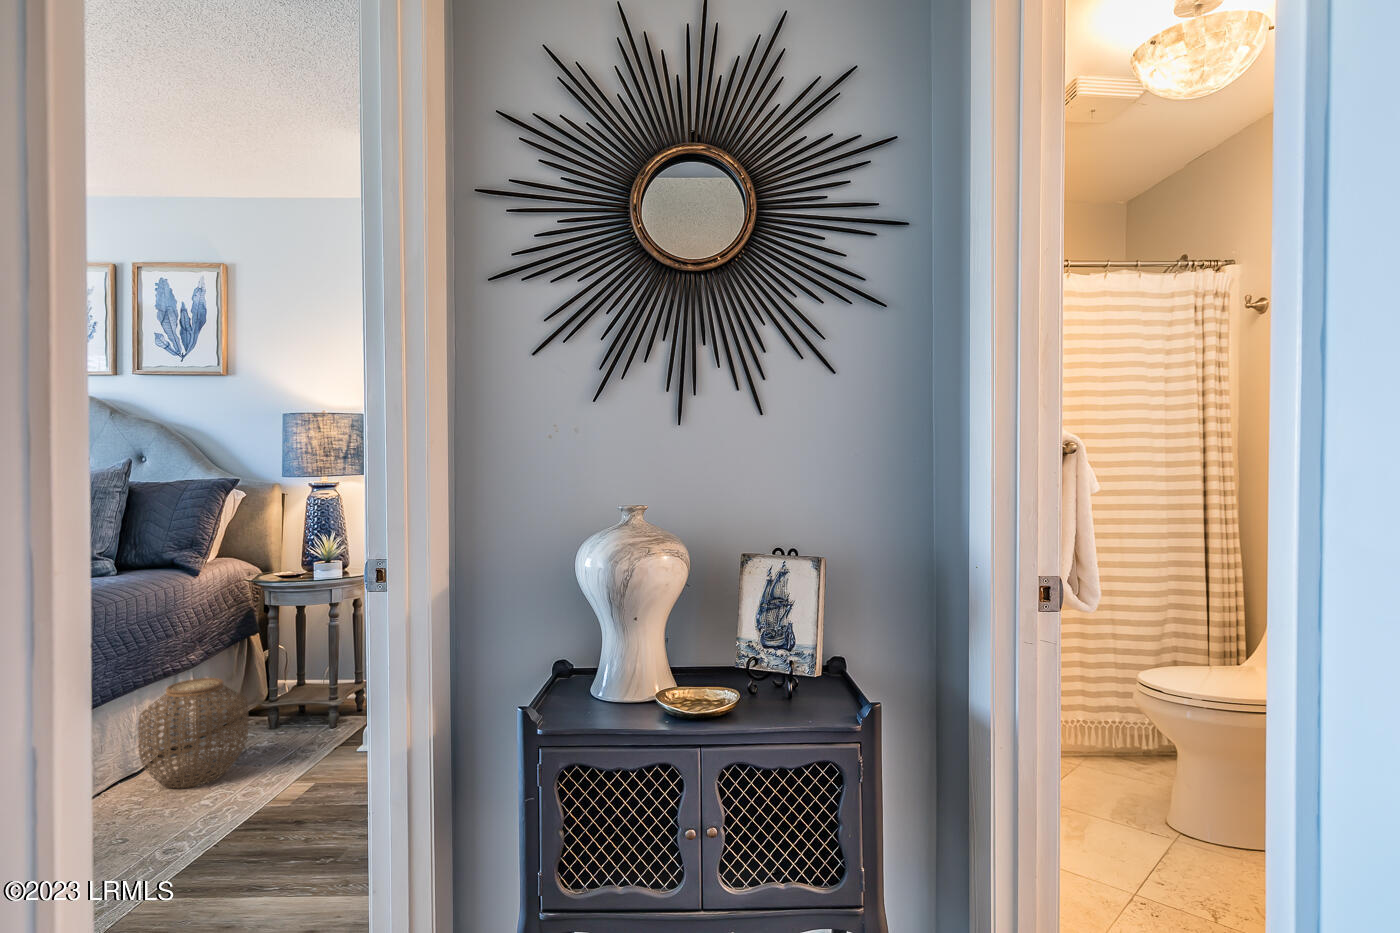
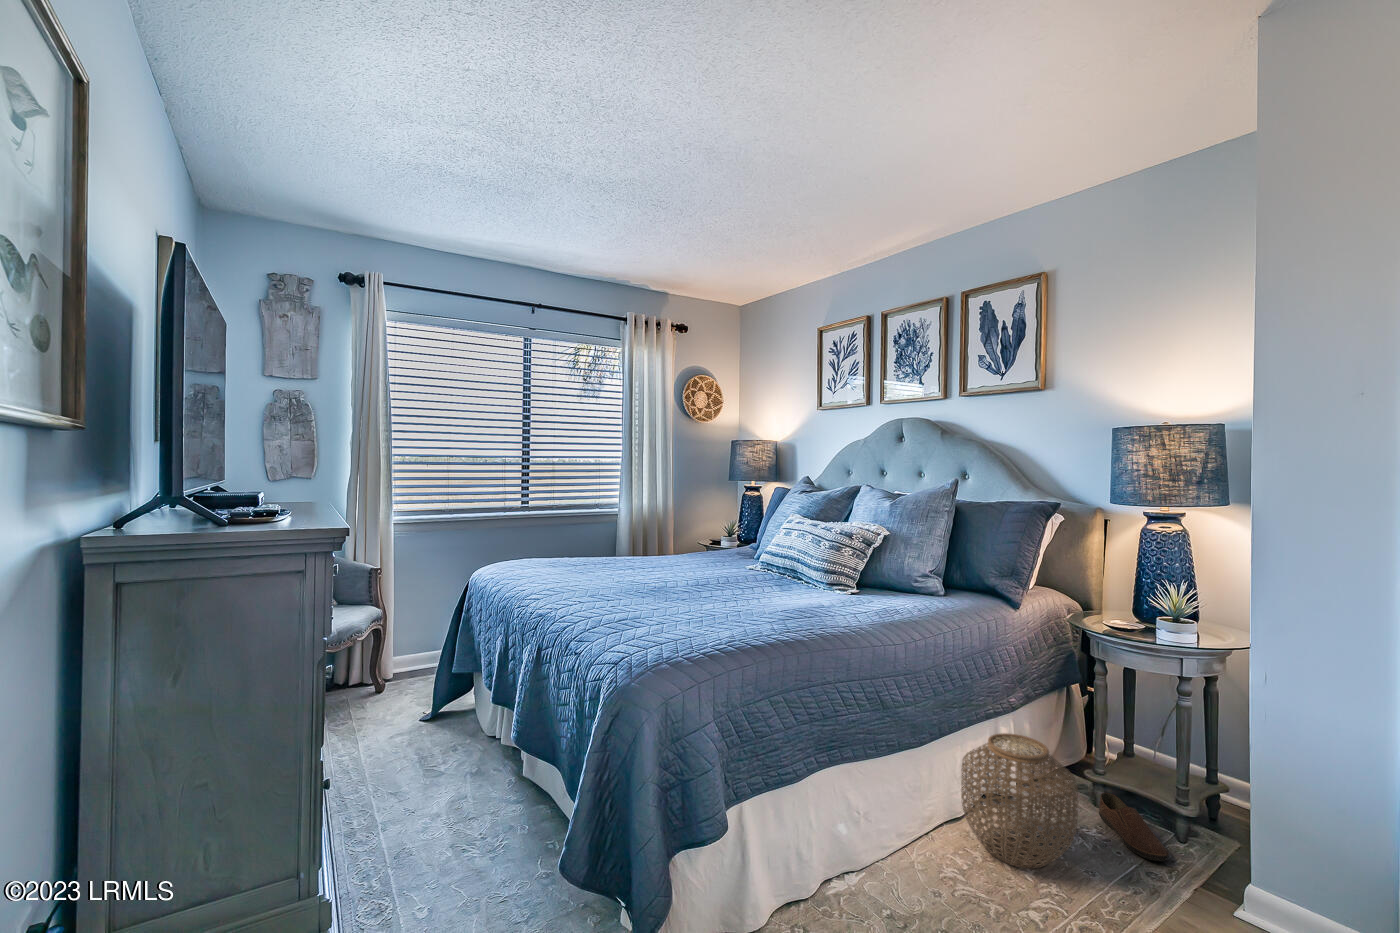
shoe: none [271,713,320,746] -> present [1099,793,1169,861]

